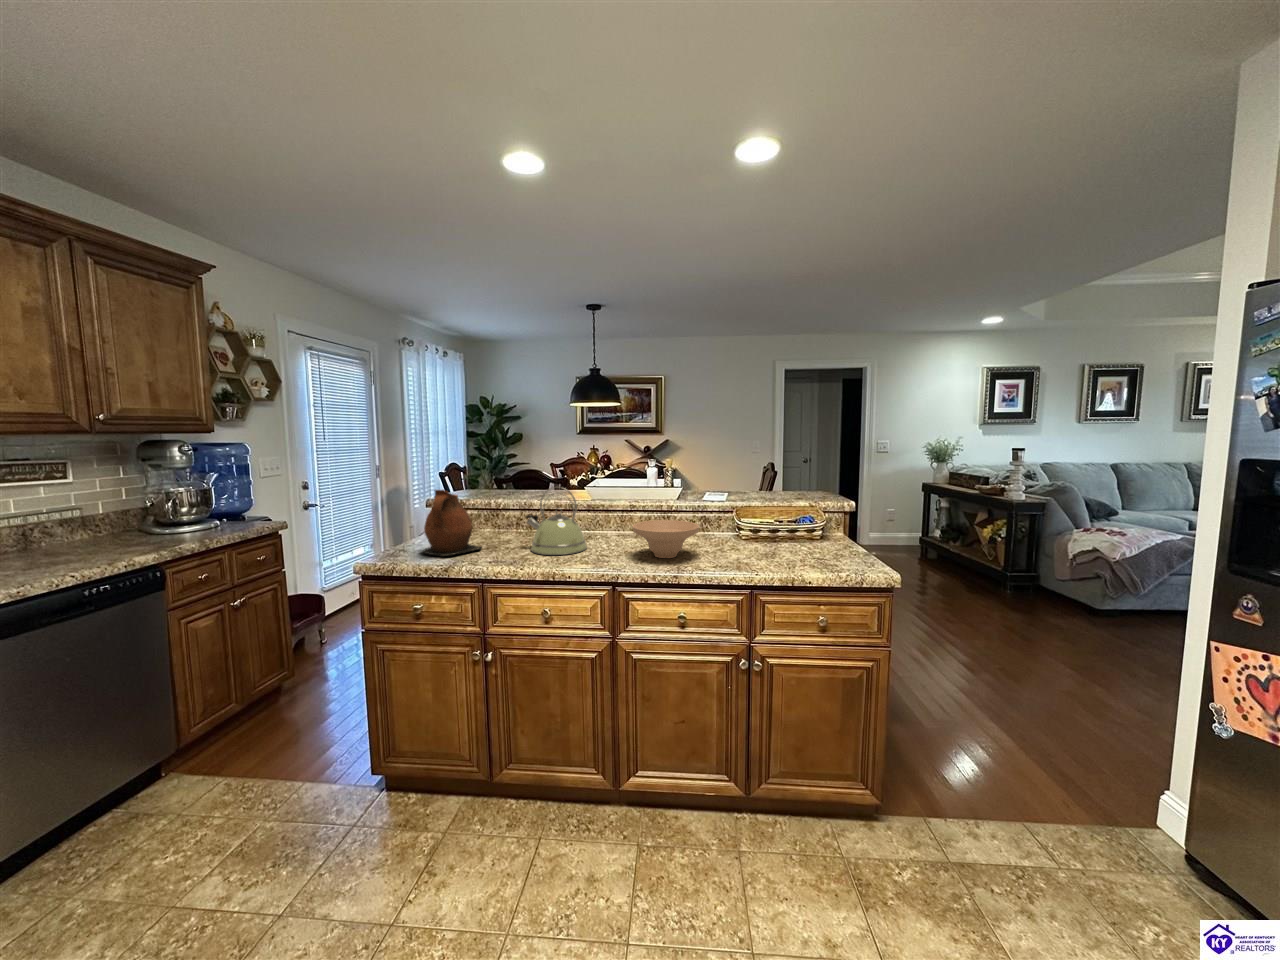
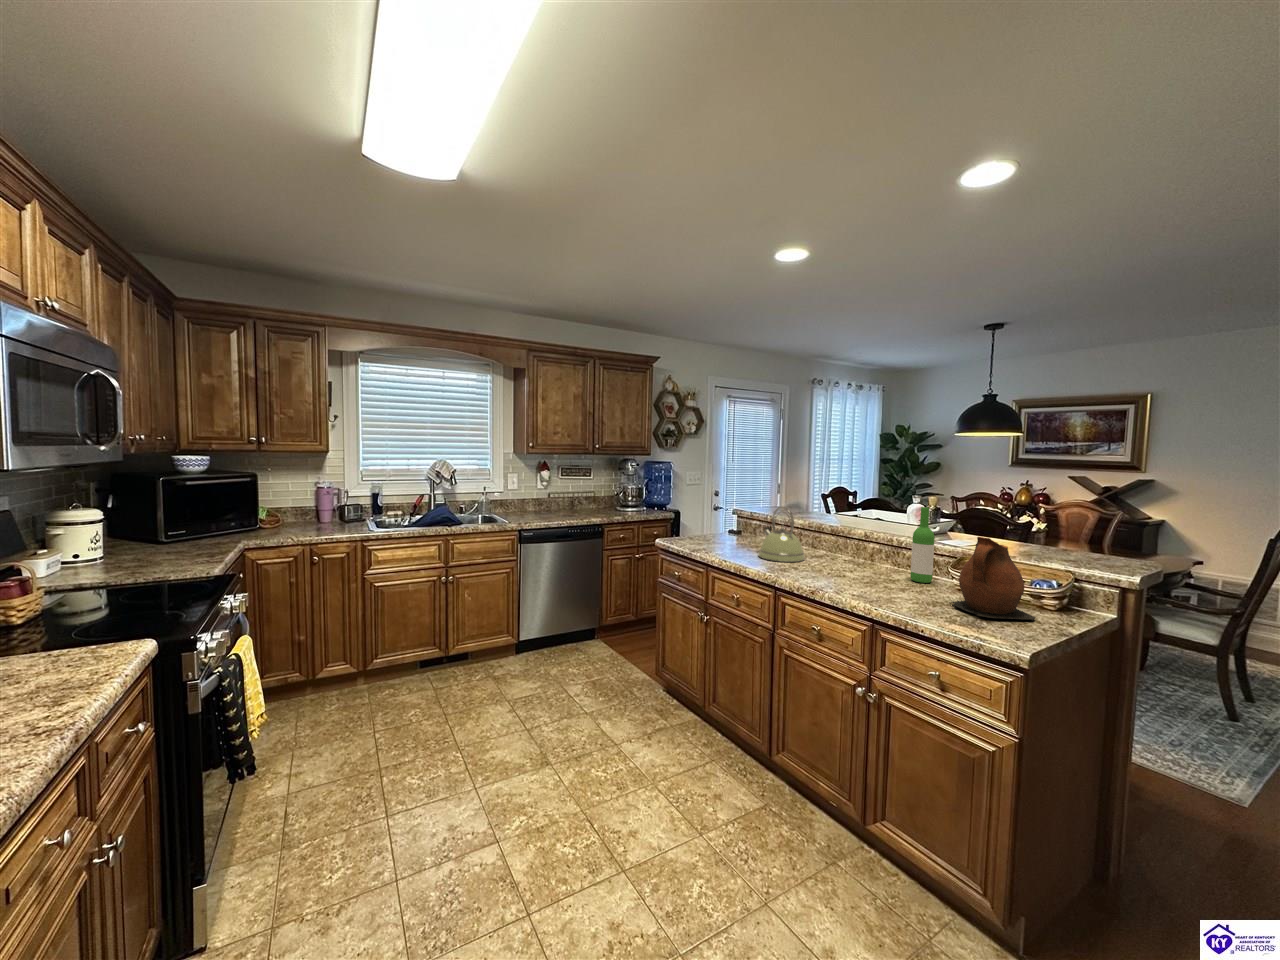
wine bottle: none [698,470,716,542] -> present [911,507,935,583]
ceramic pitcher: present [422,490,481,556] -> present [951,537,1036,621]
bowl: present [633,520,699,558] -> none [814,546,880,582]

